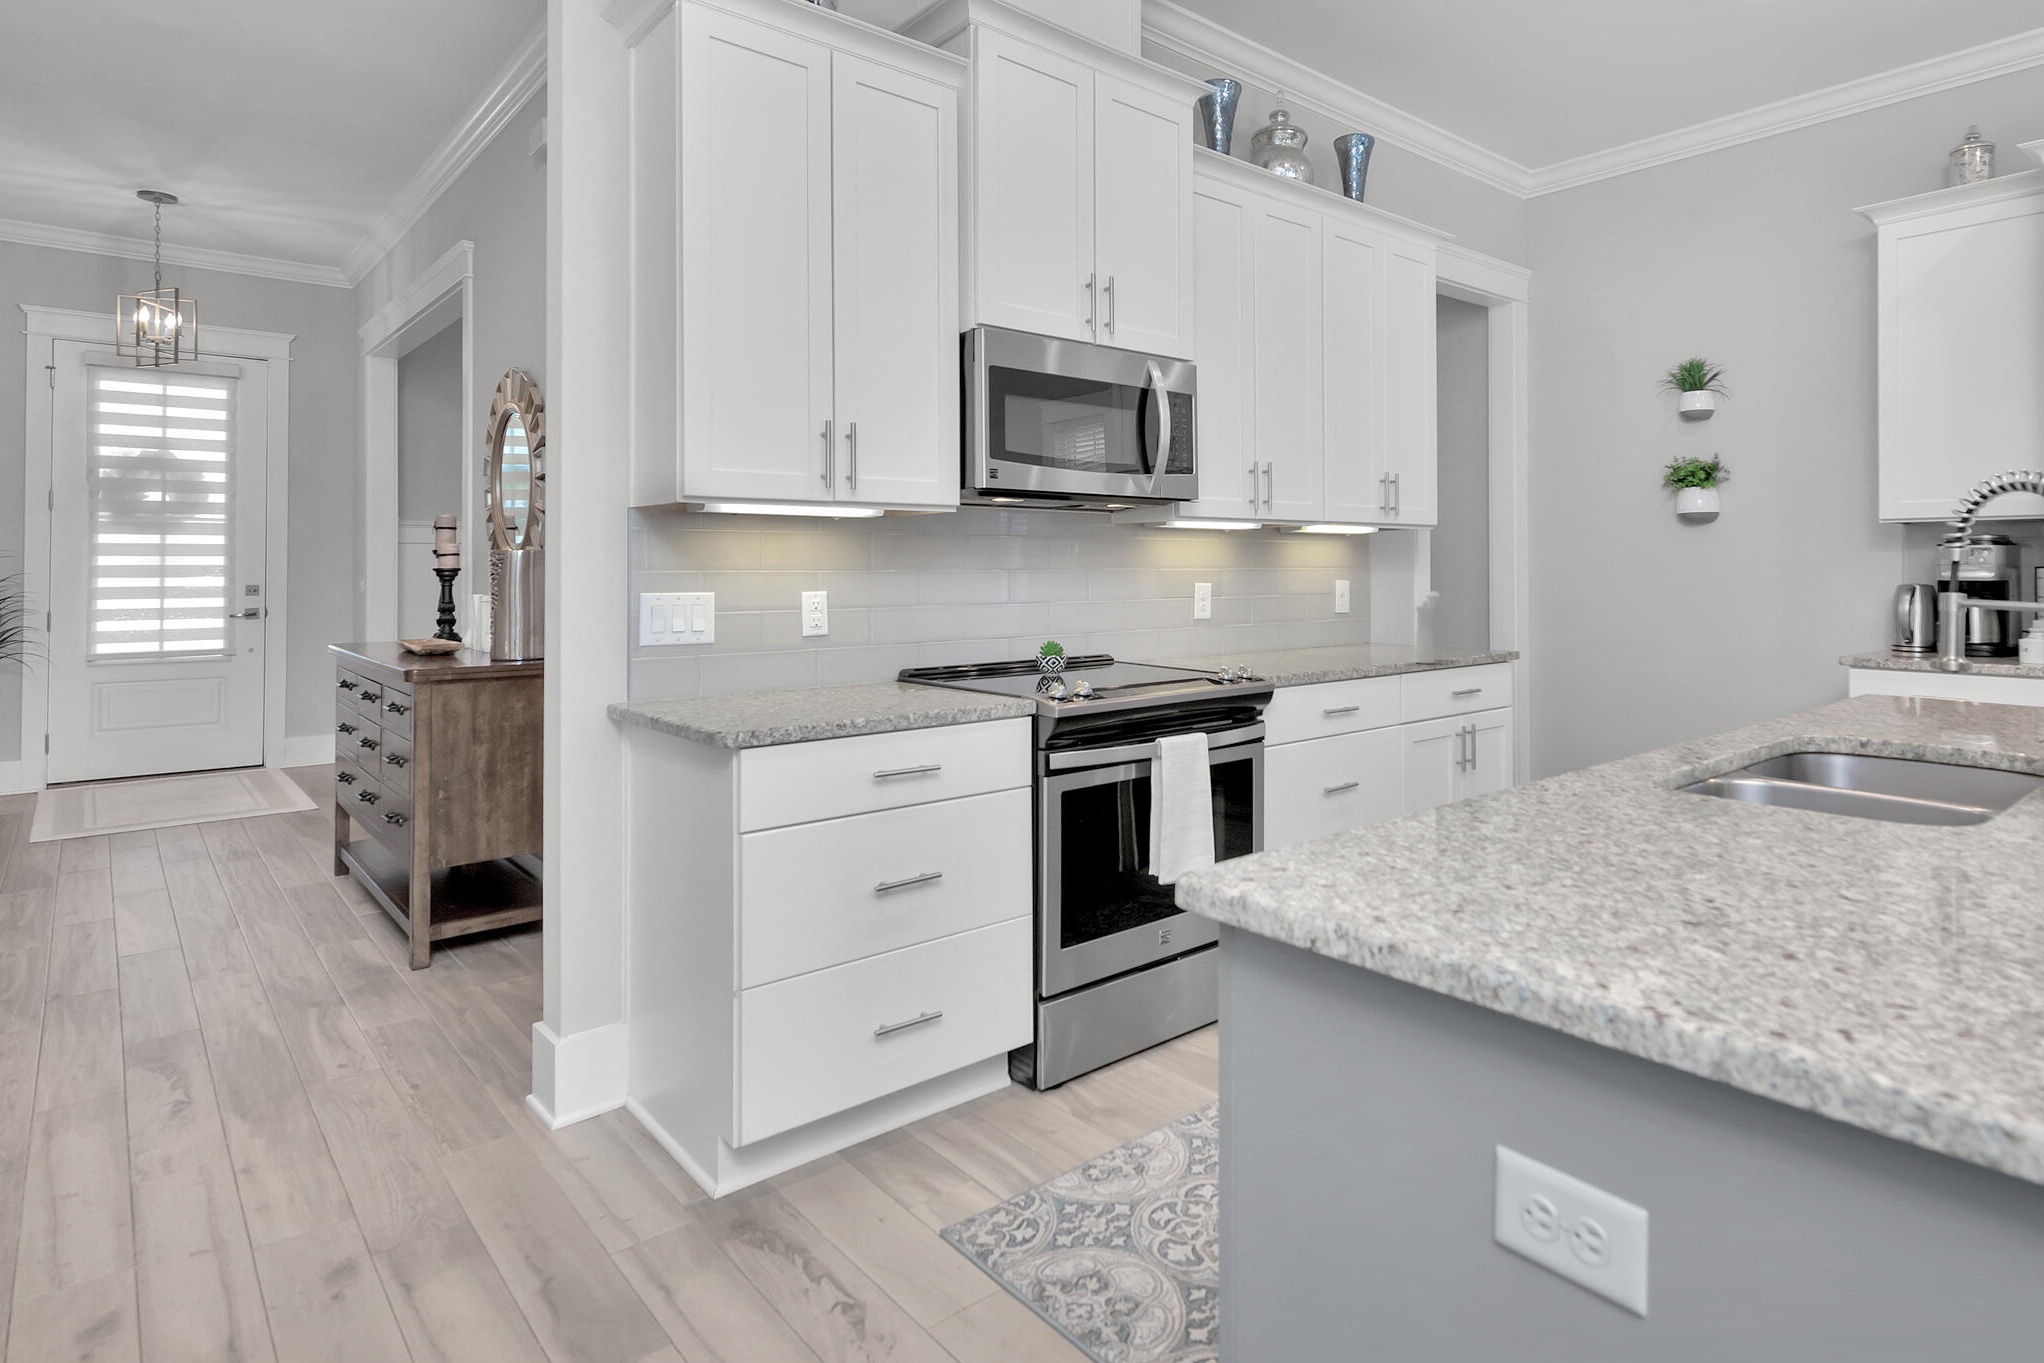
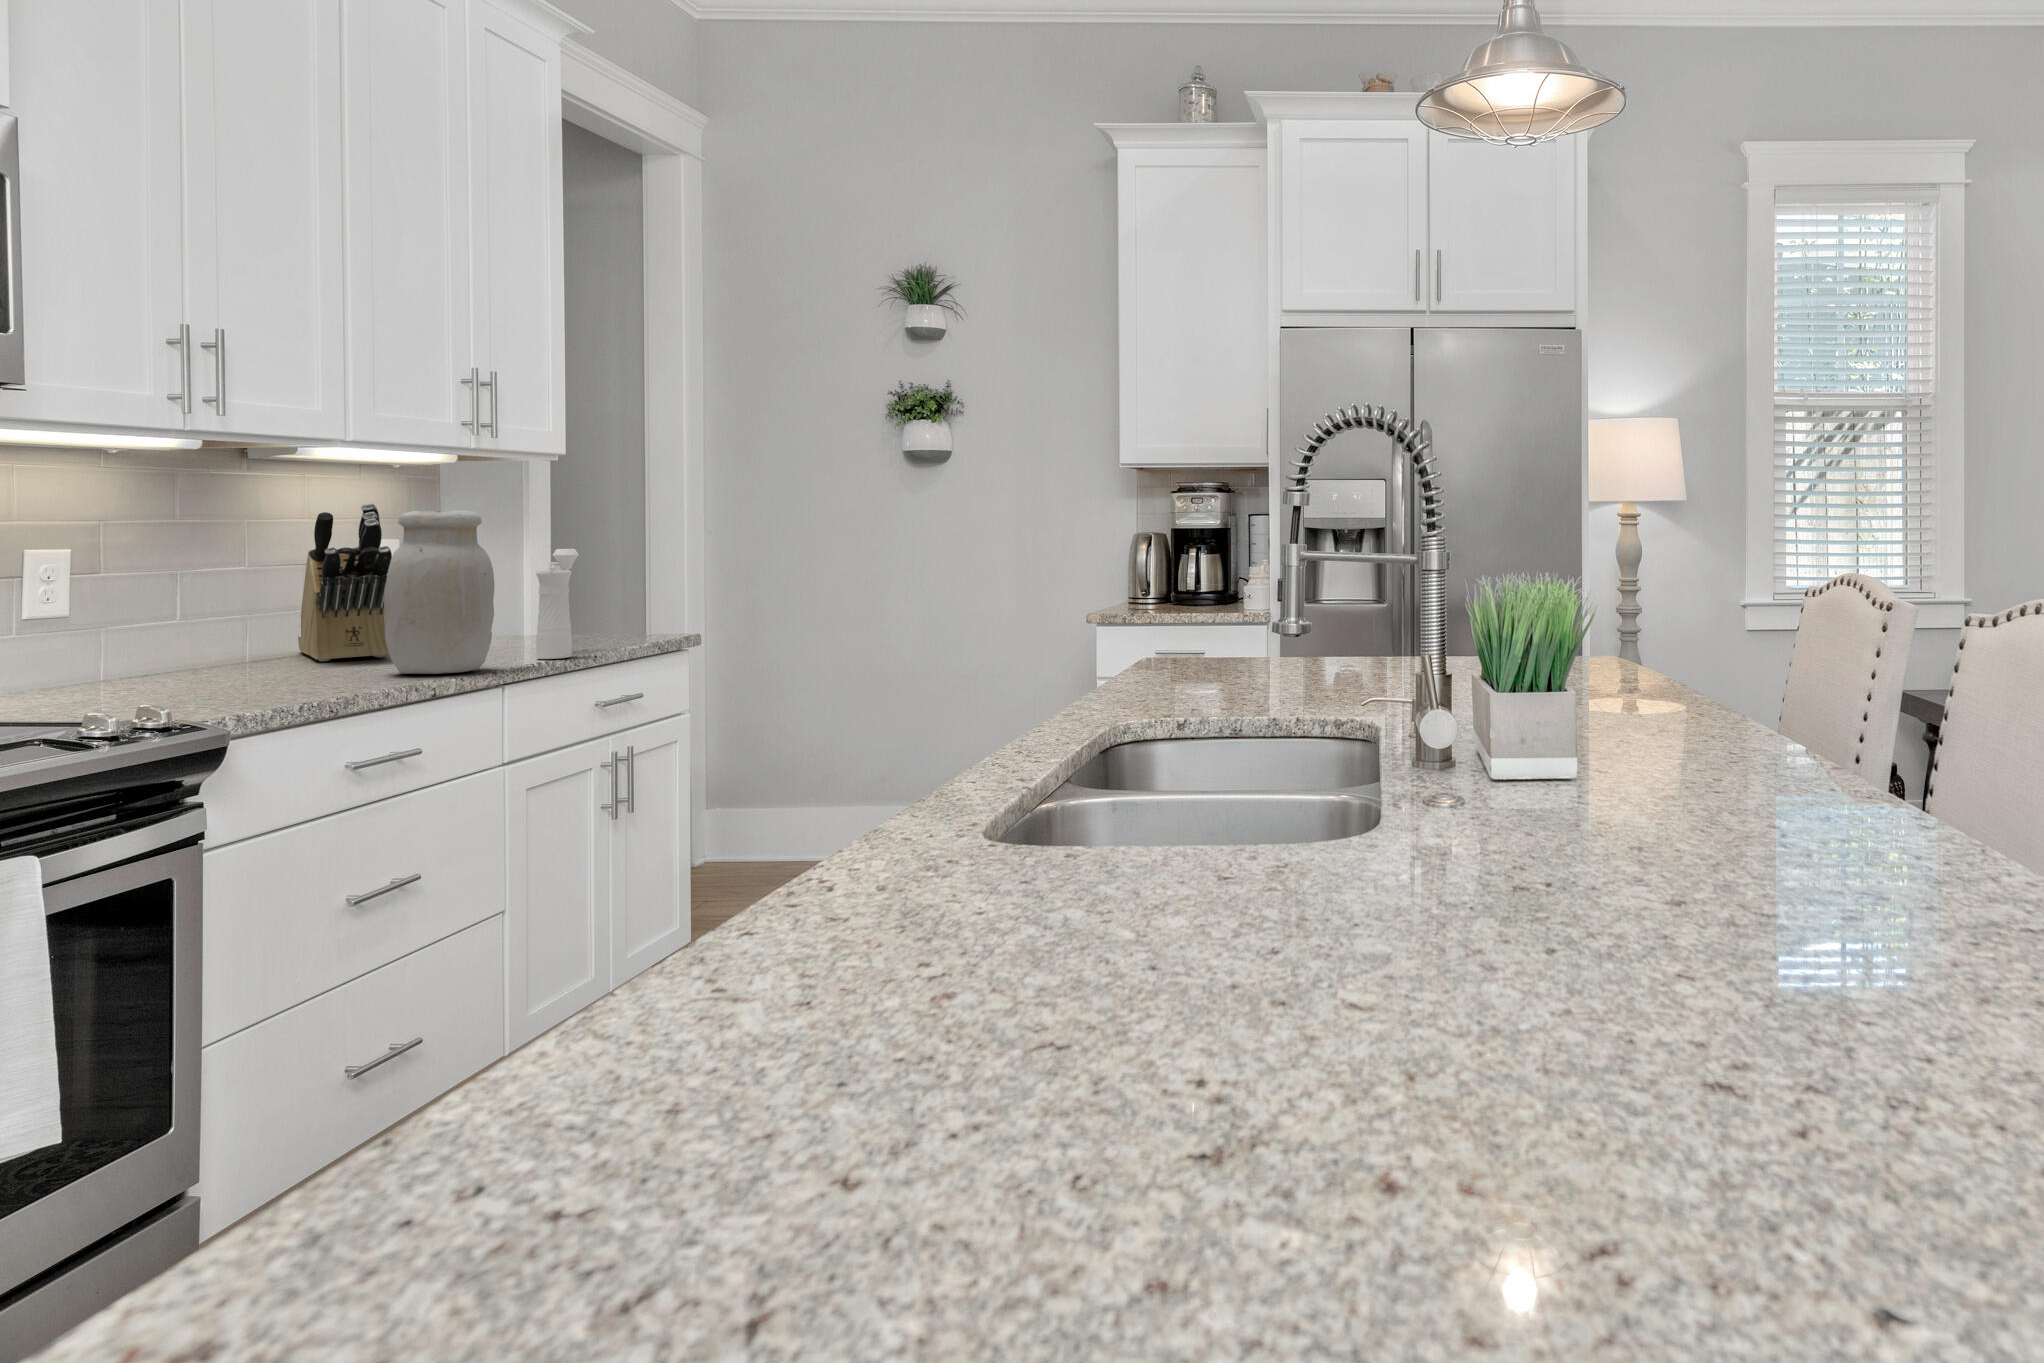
knife block: none [1300,561,1343,655] -> present [298,503,392,661]
jar: none [1339,567,1392,666] -> present [384,510,495,674]

